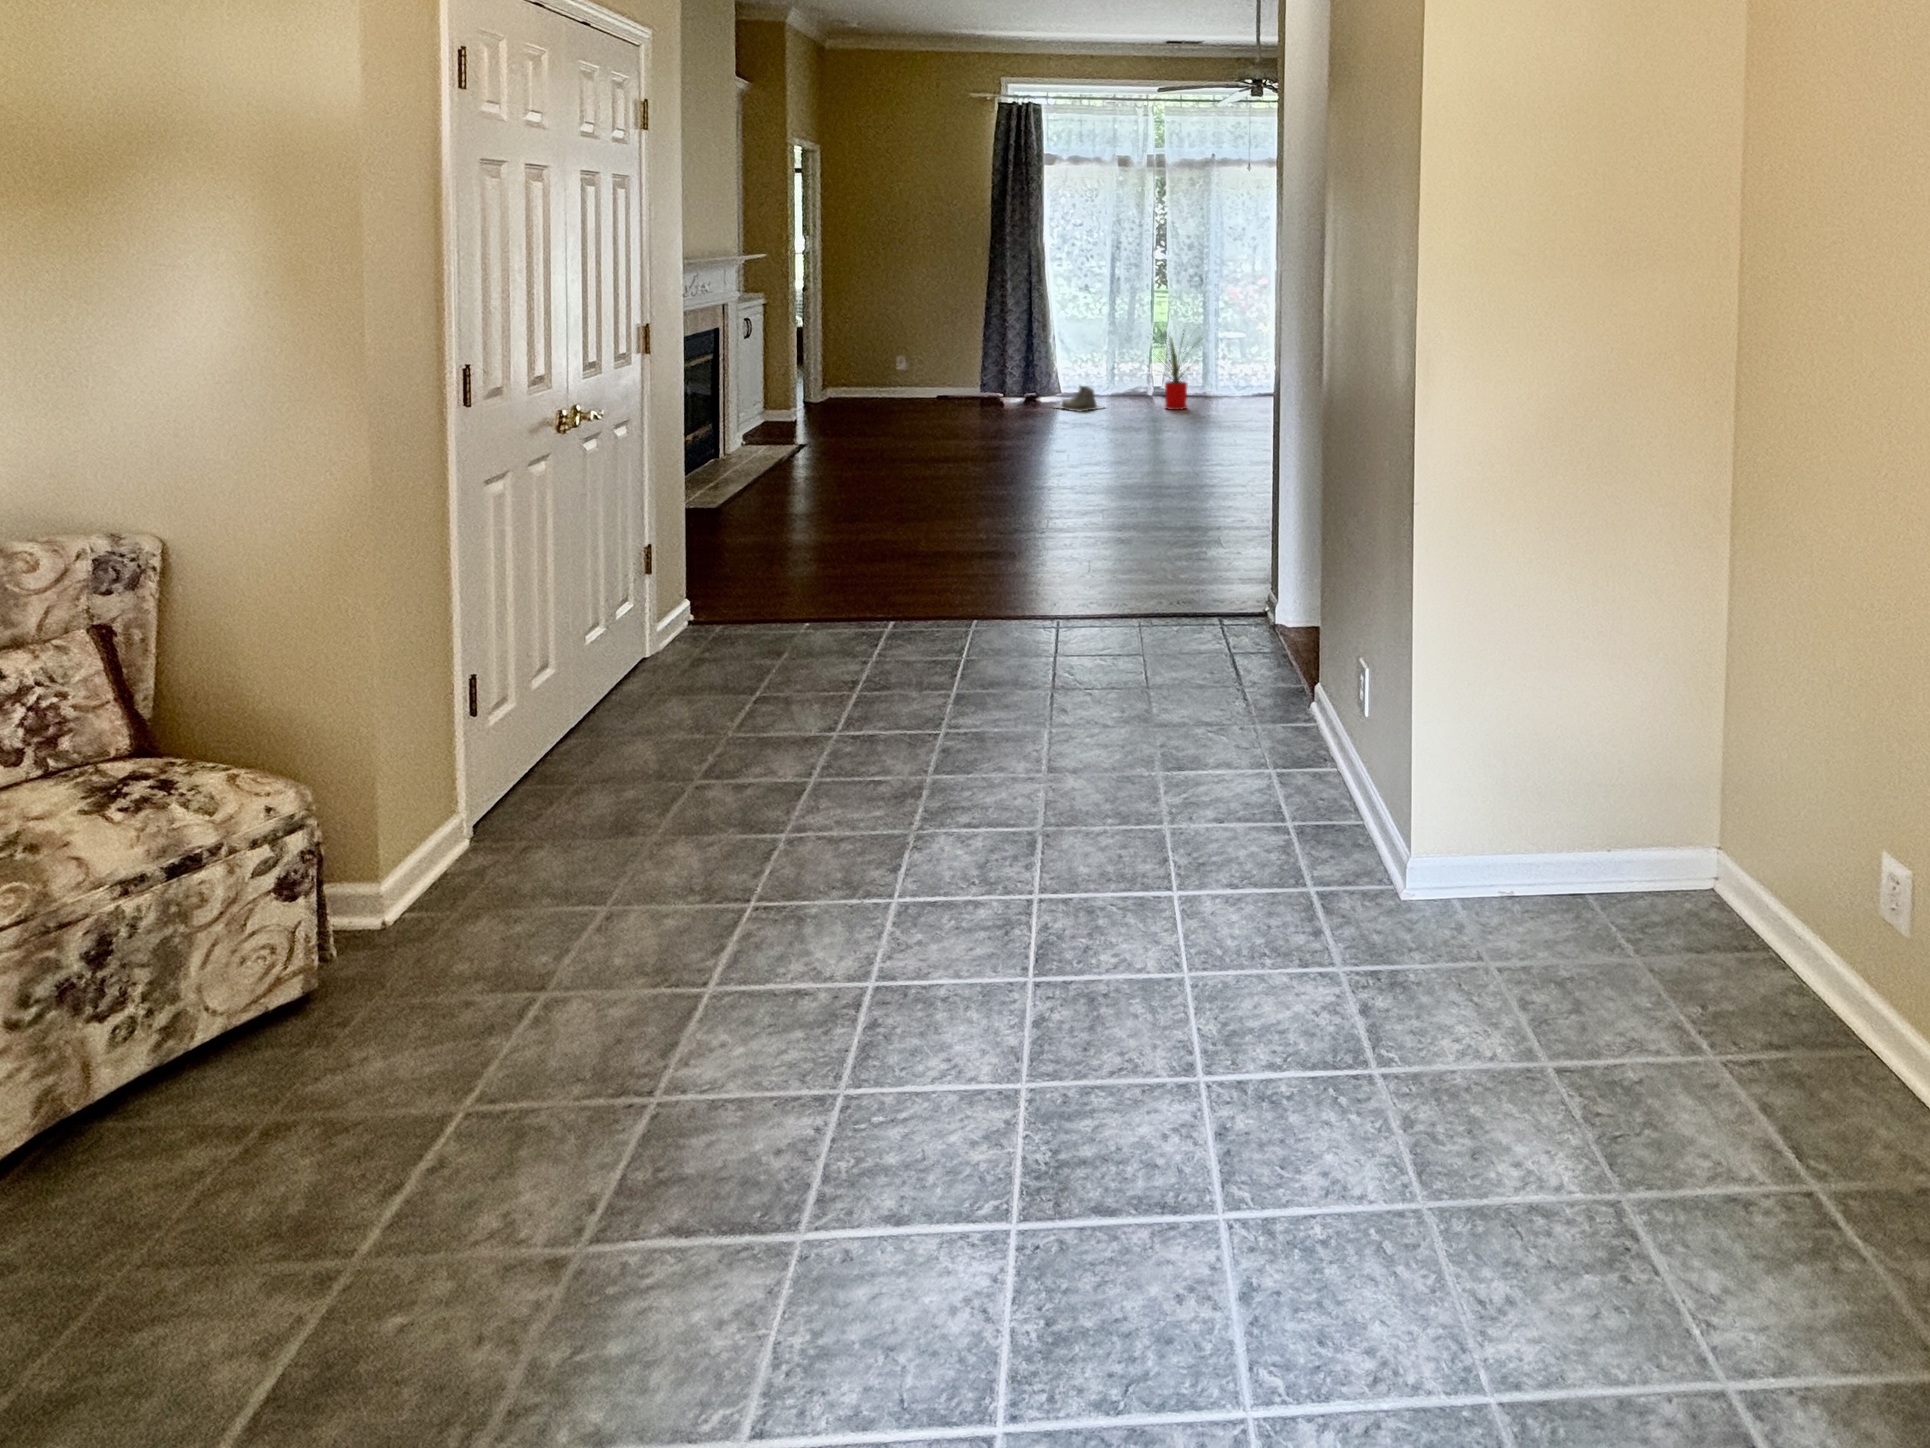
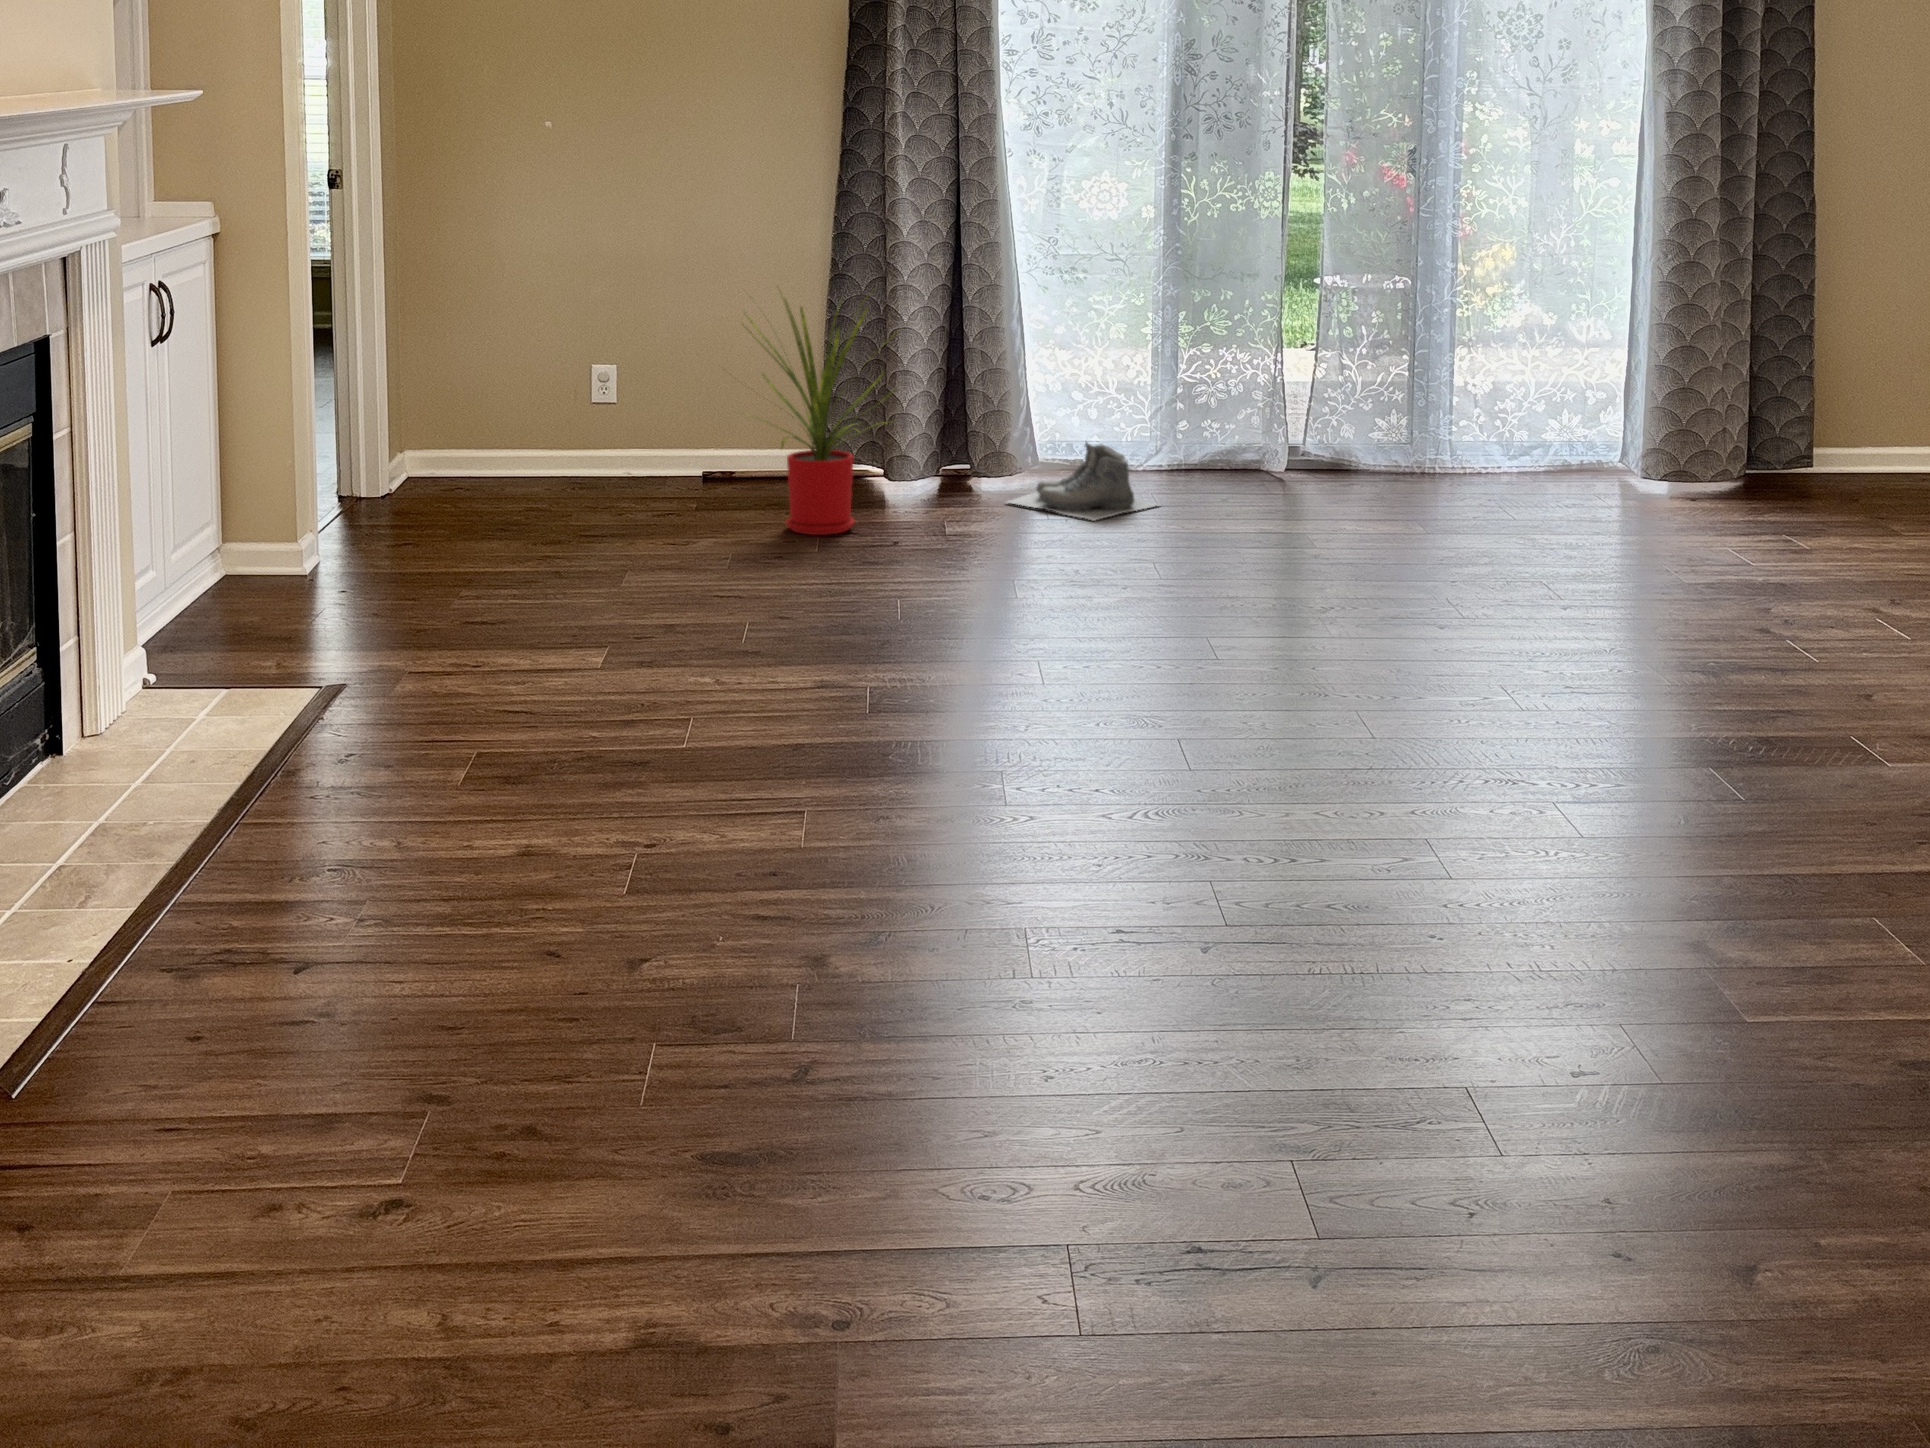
house plant: present [1151,333,1195,410] -> present [746,294,895,535]

